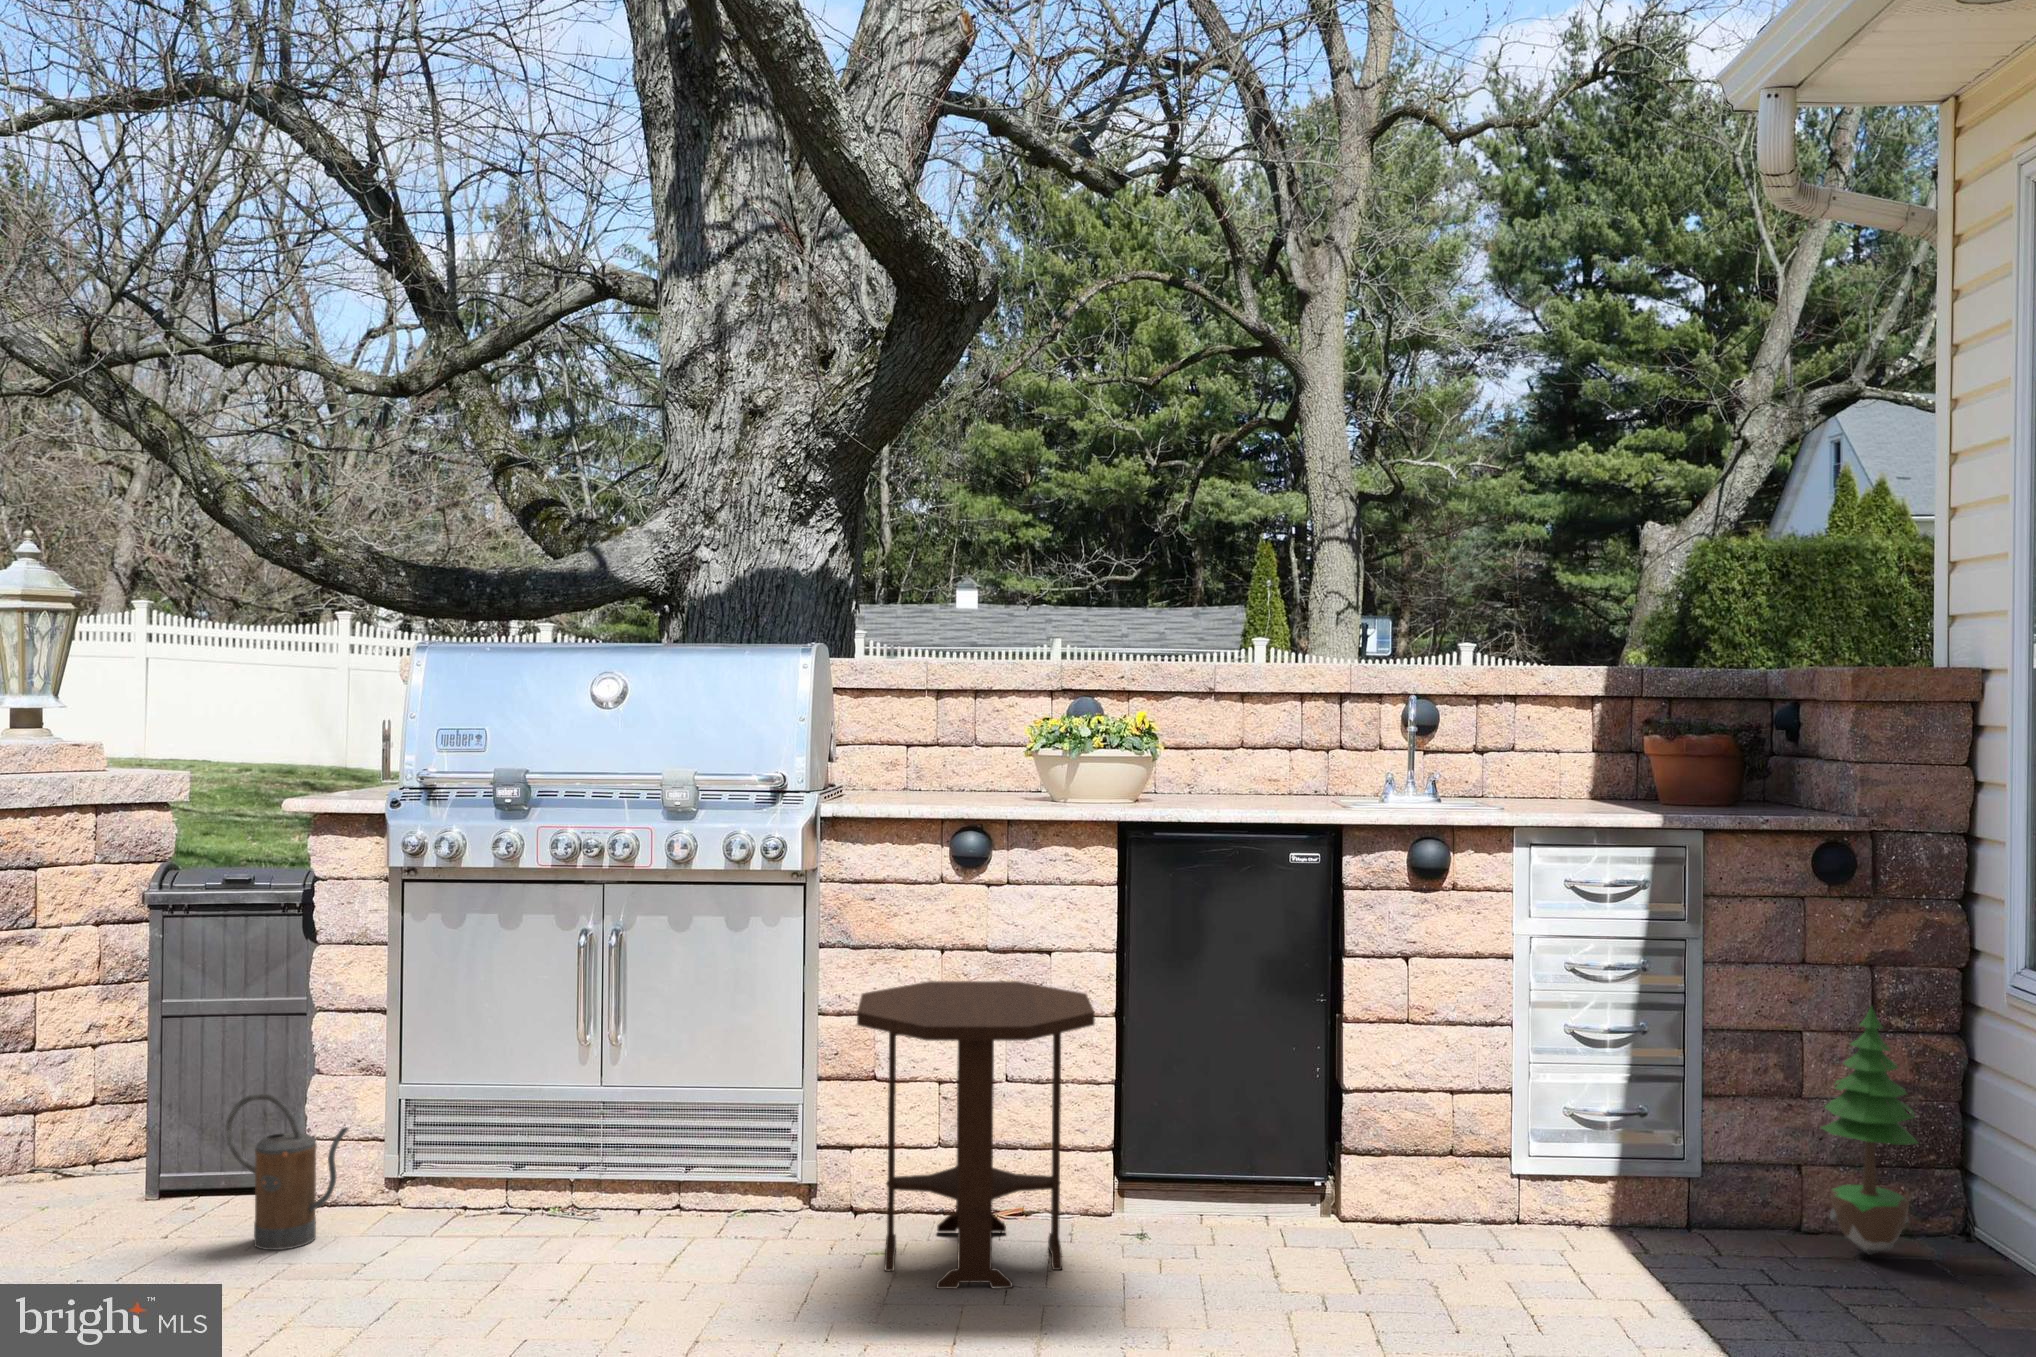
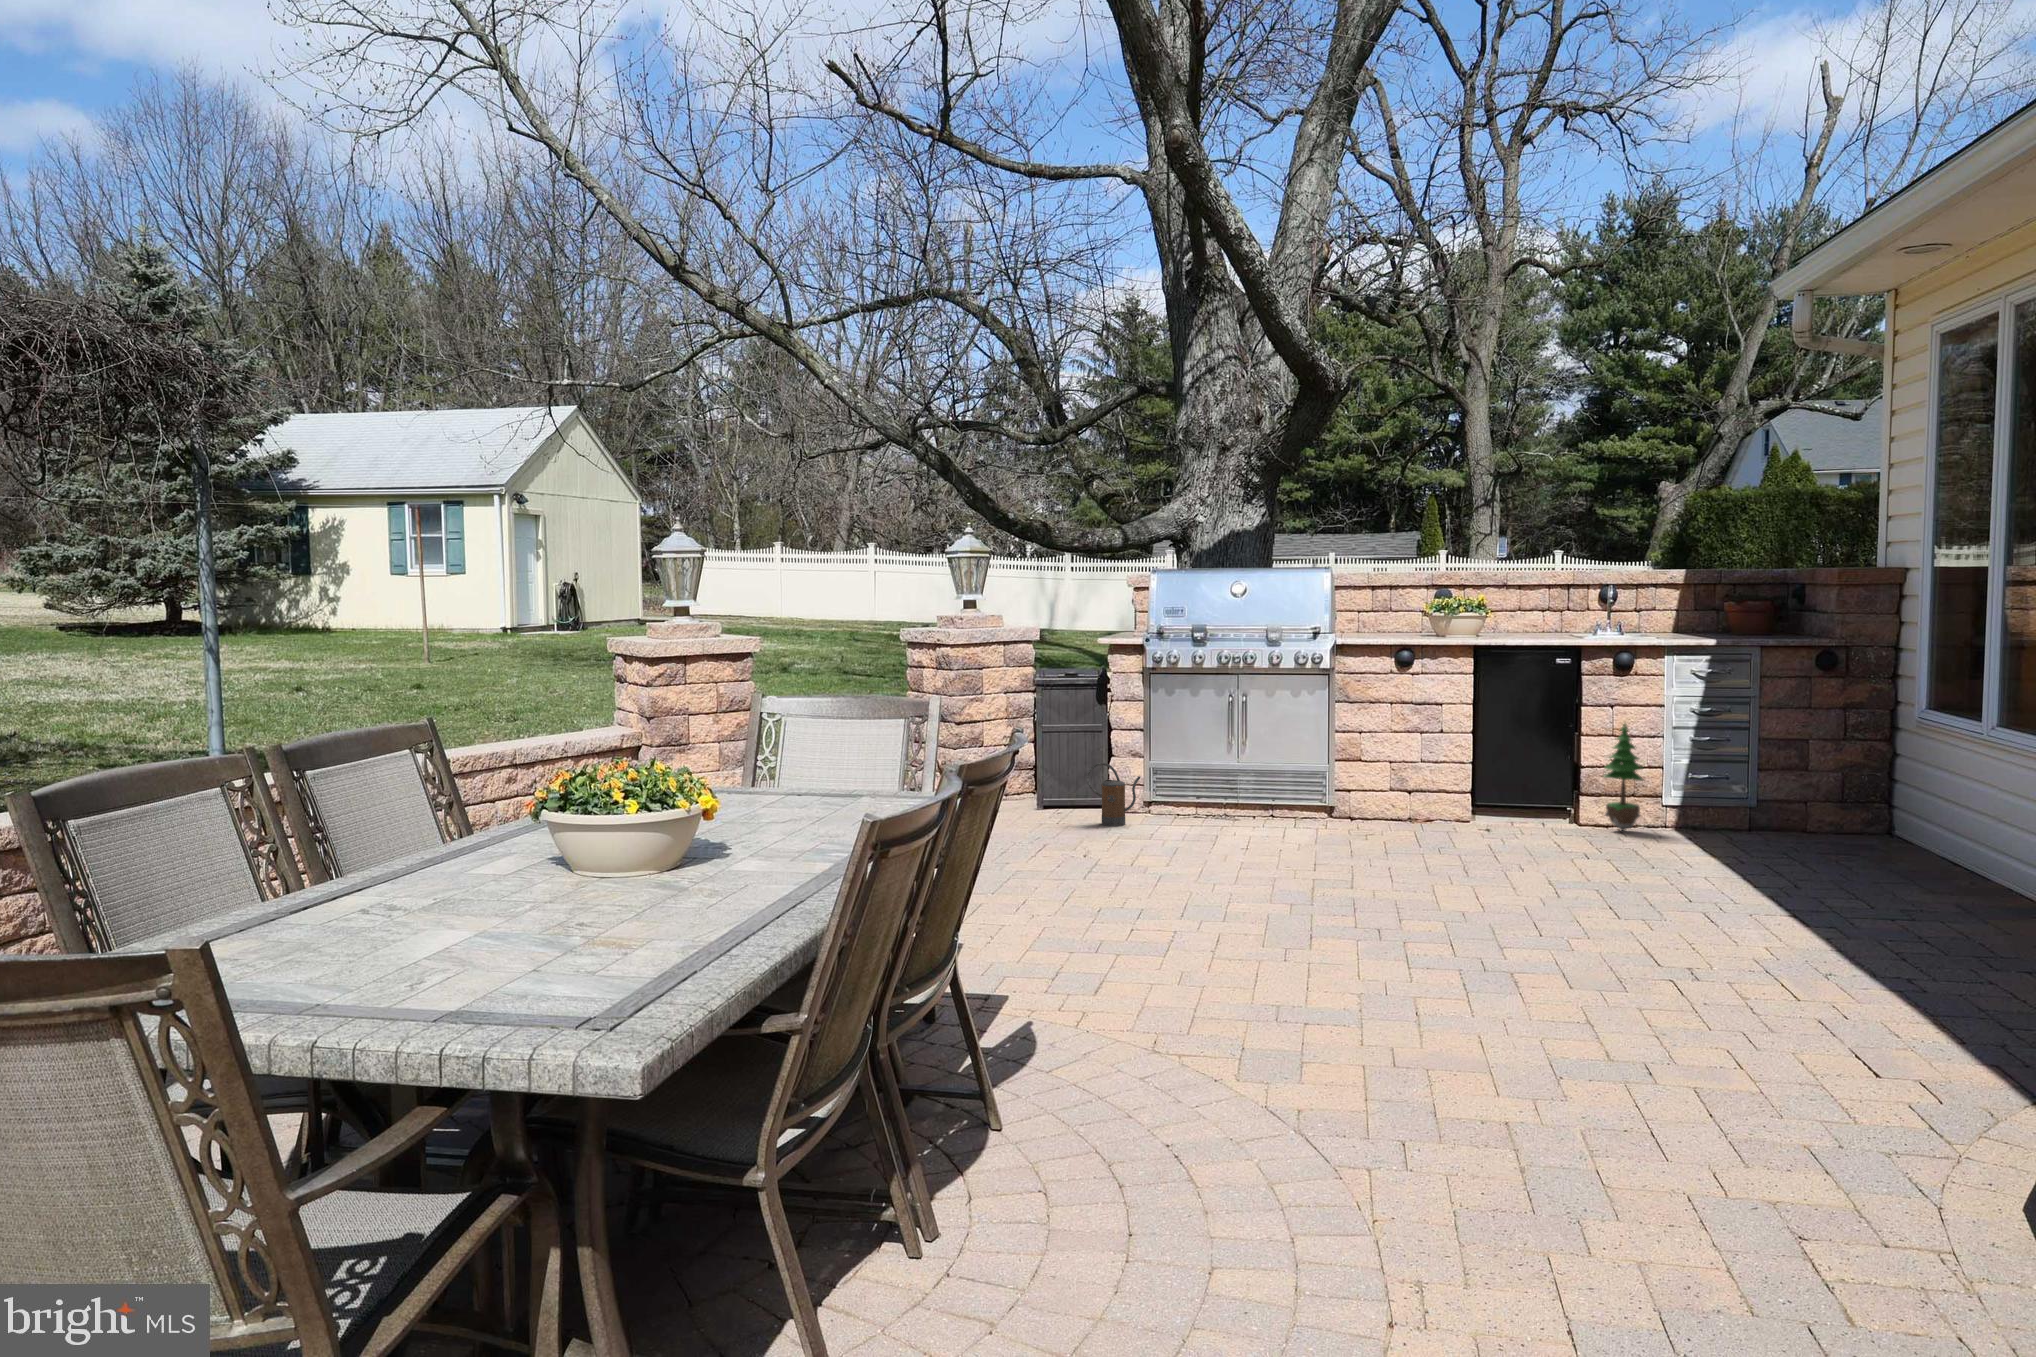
side table: present [857,981,1095,1289] -> none [1362,717,1474,839]
potted tree: present [1822,1006,1918,1255] -> present [1604,724,1643,831]

